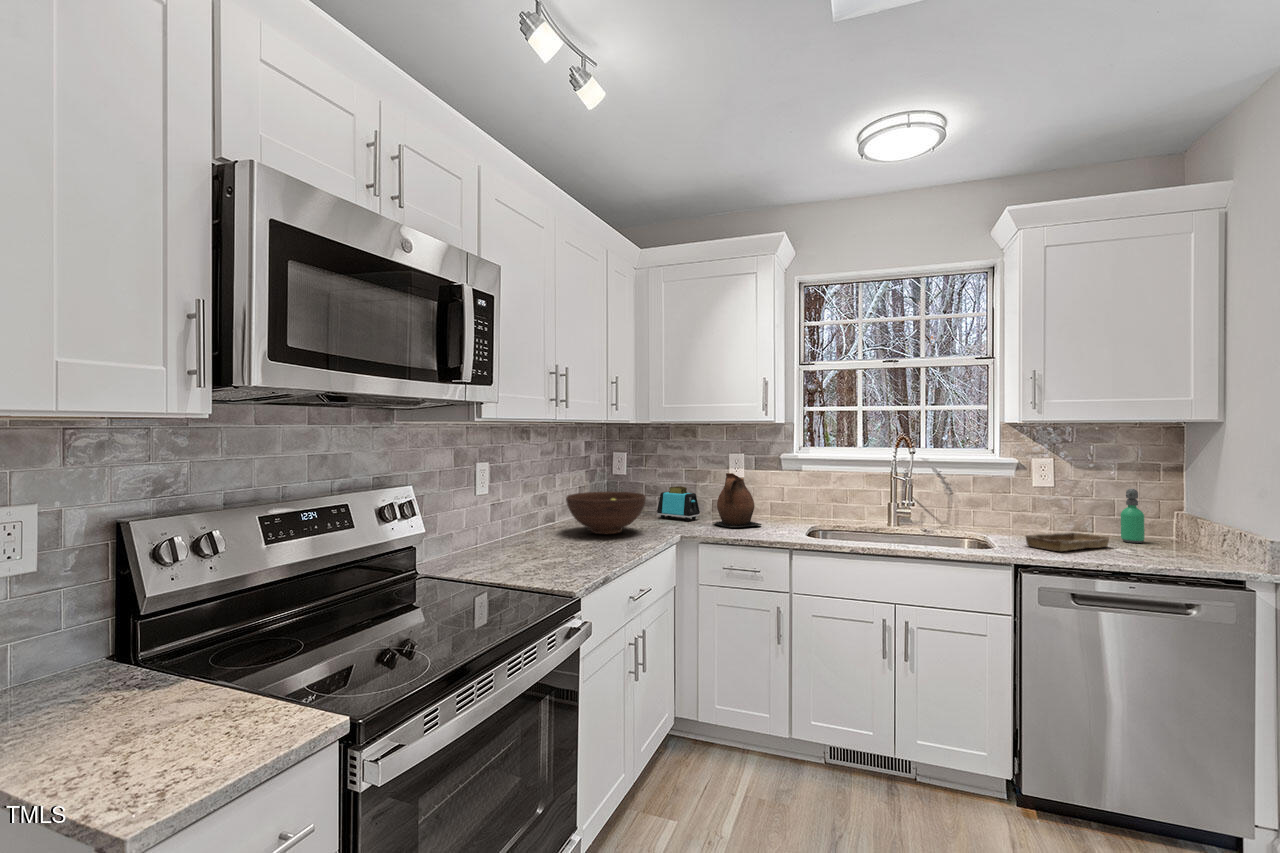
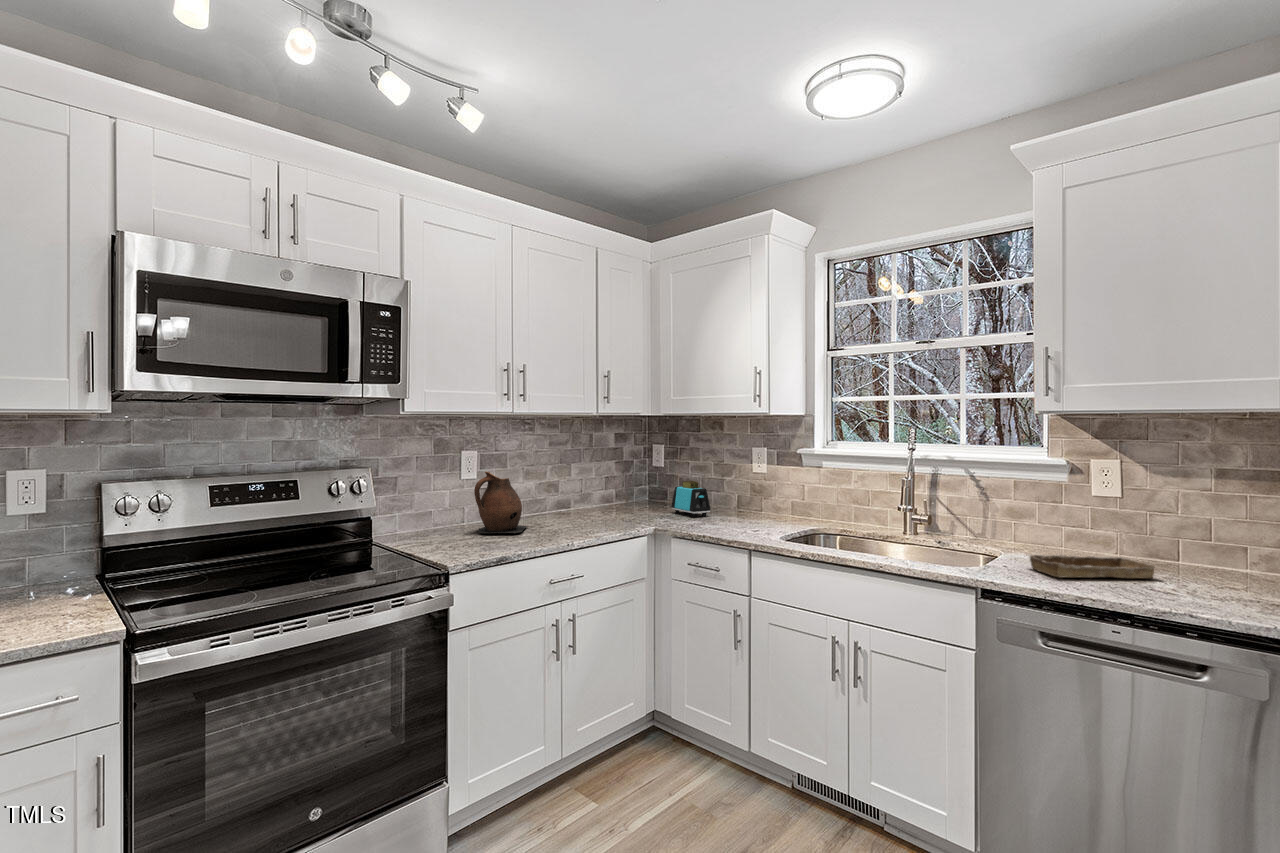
ceramic pitcher: present [715,473,761,527] -> present [474,472,527,534]
soap dispenser: present [1121,489,1145,543] -> none [1202,503,1237,579]
fruit bowl: present [566,492,646,534] -> none [552,483,629,524]

